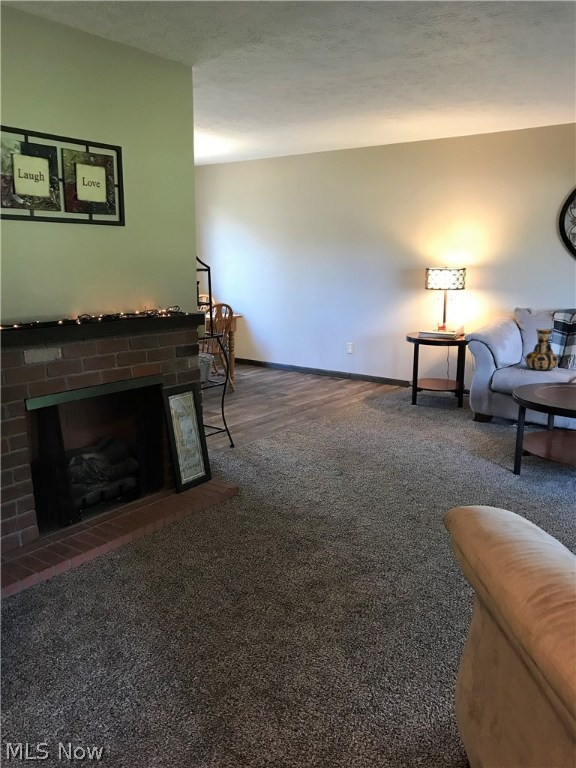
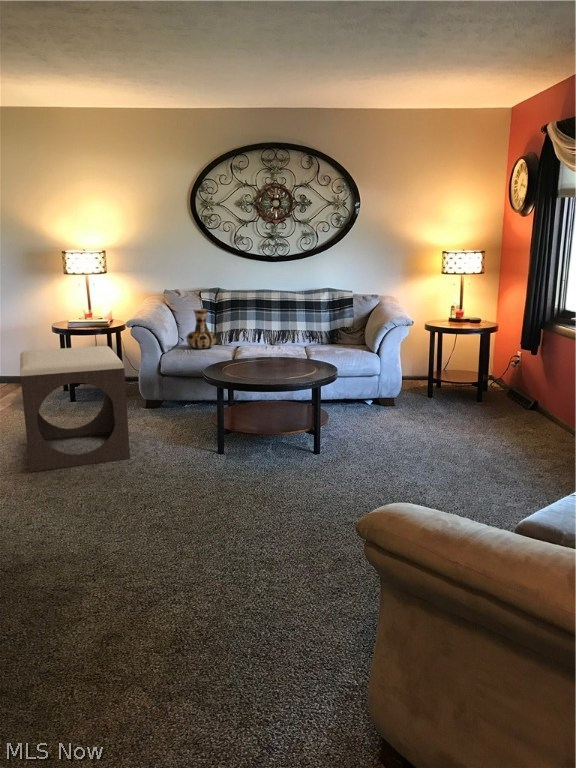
footstool: none [343,353,435,461] -> present [20,346,130,472]

